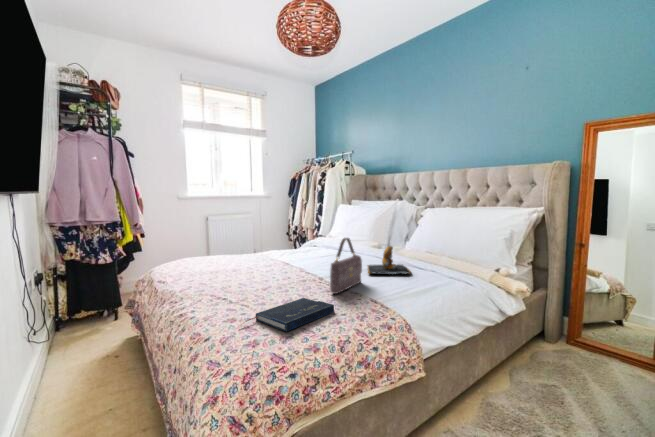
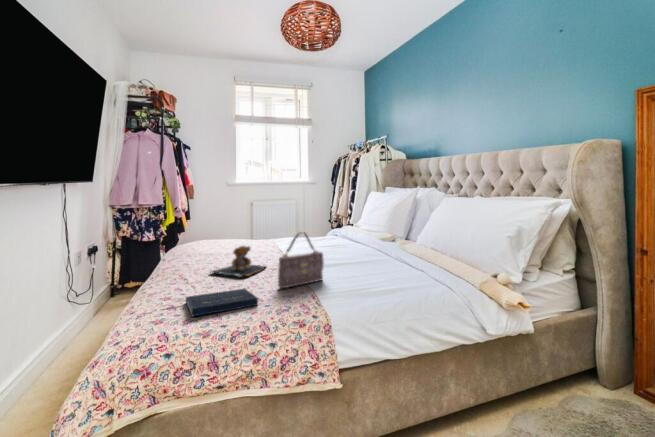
teddy bear: present [368,246,411,274] -> present [212,246,265,277]

